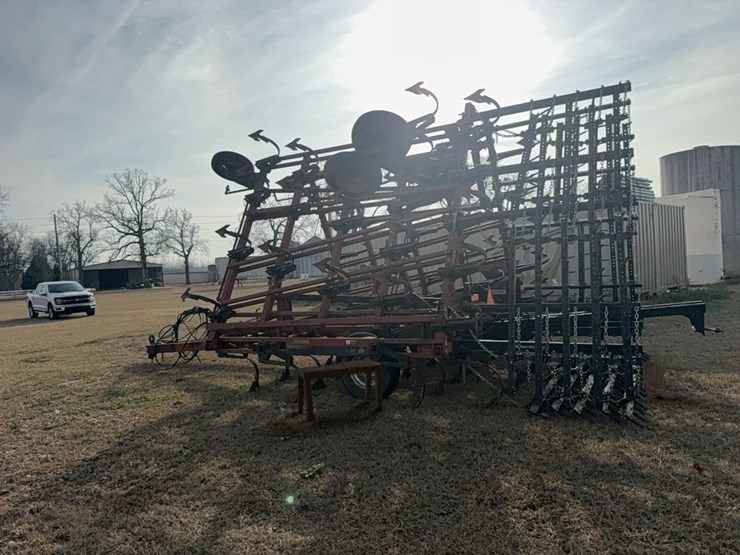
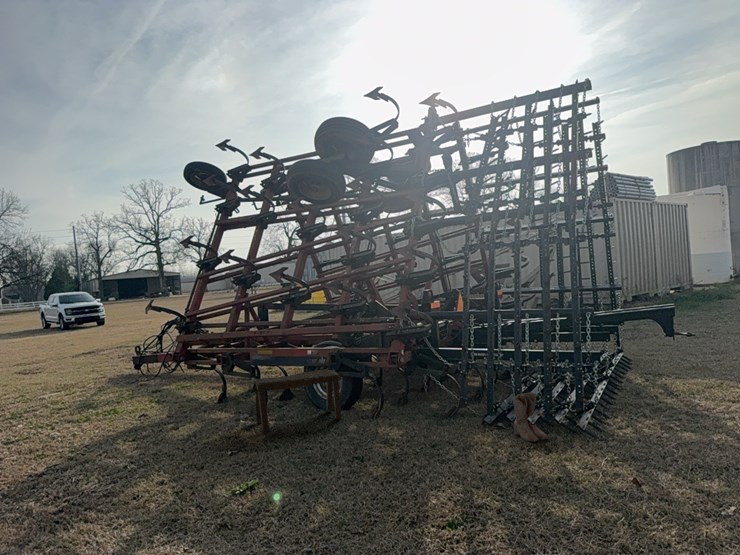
boots: present [643,361,678,399] -> present [513,392,548,441]

